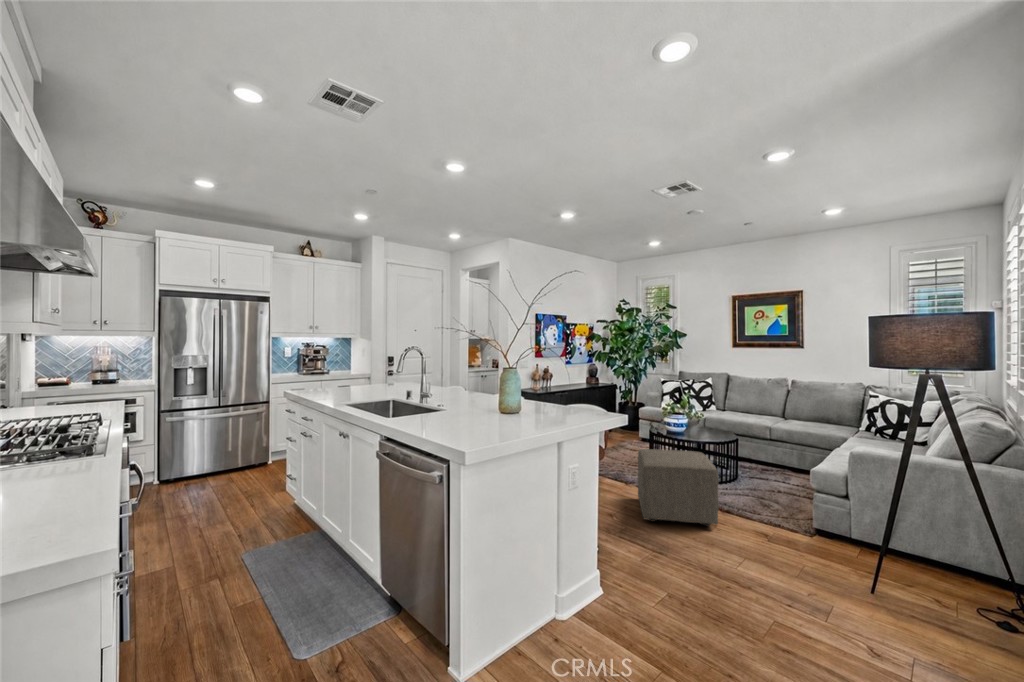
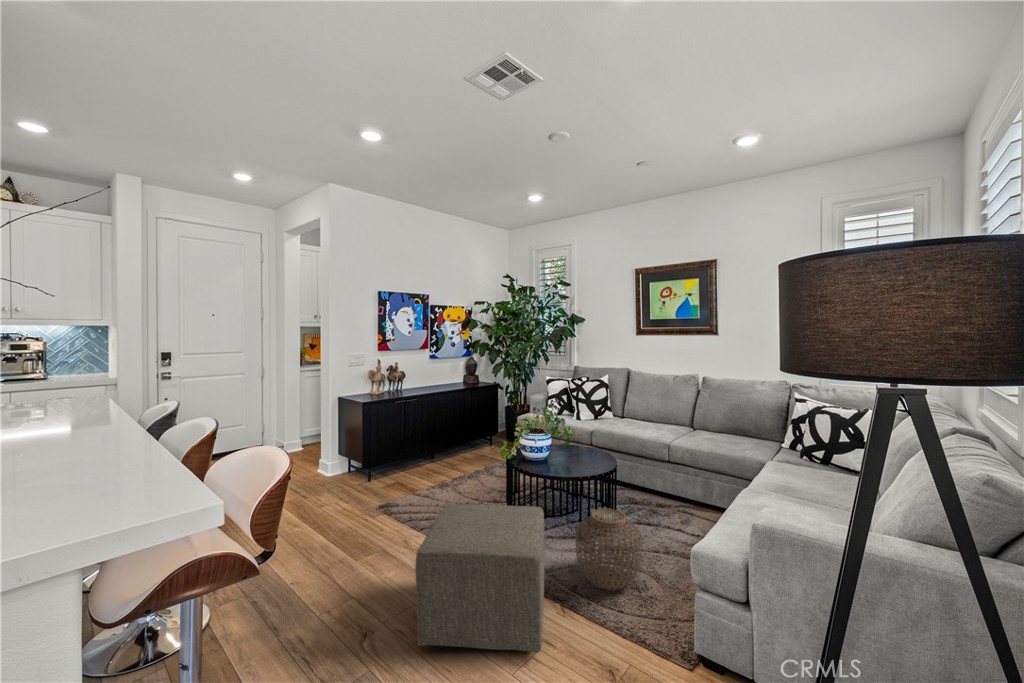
woven basket: none [721,458,767,507] -> present [576,509,642,590]

